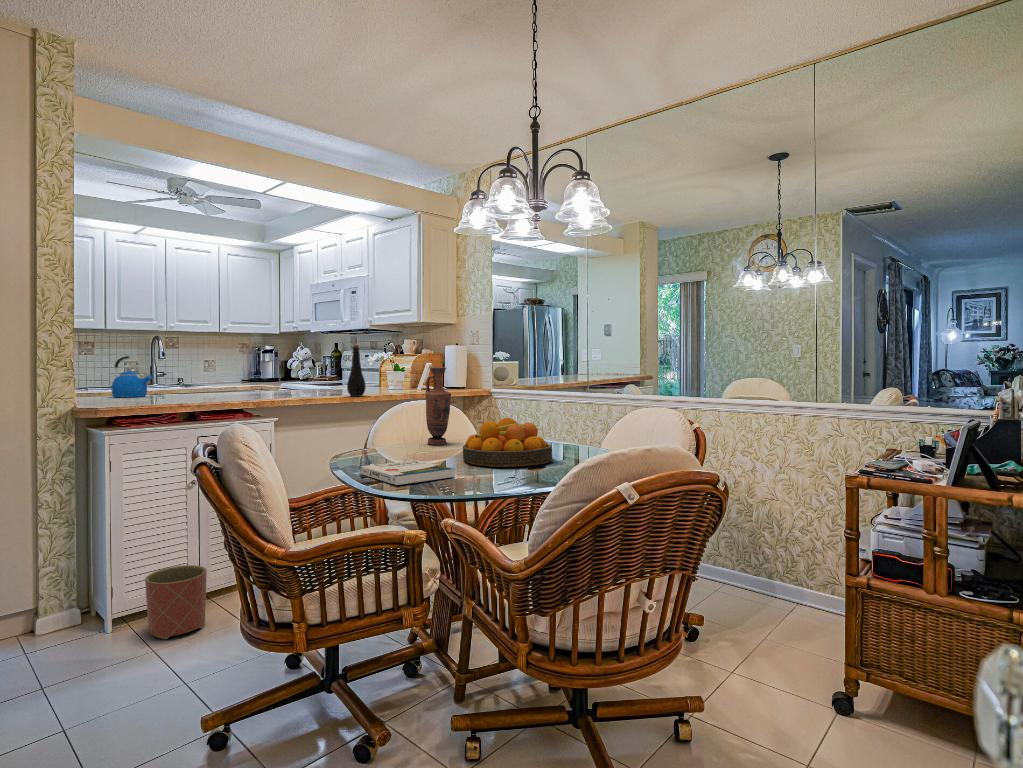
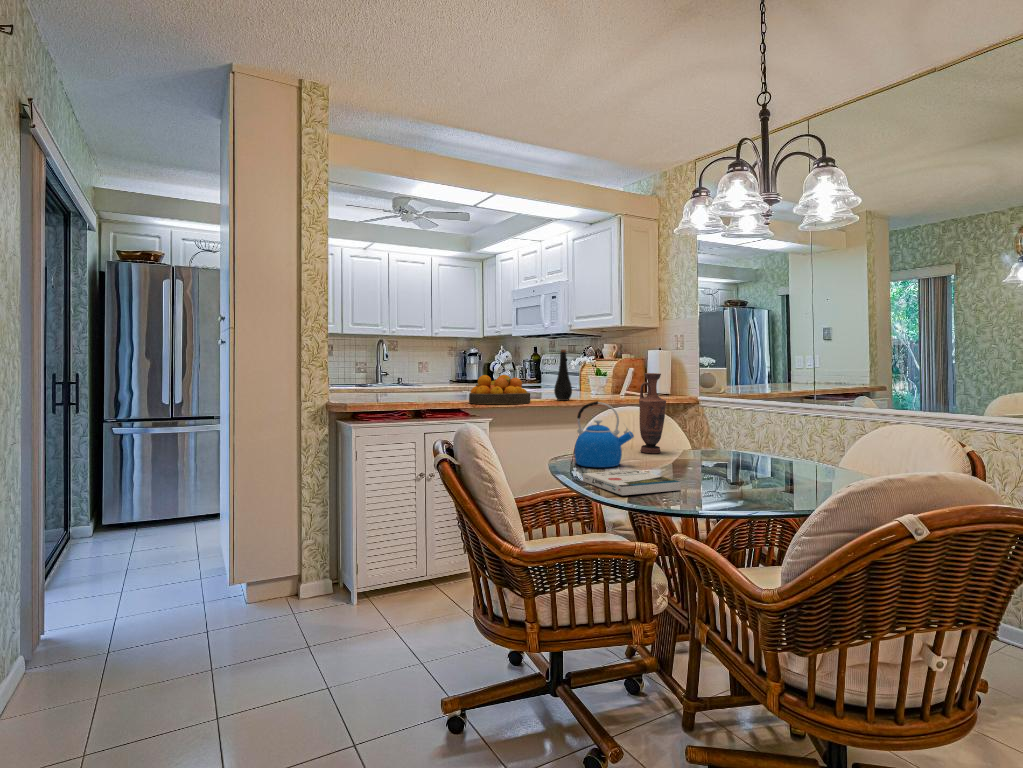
kettle: present [112,356,153,397] -> present [574,401,634,467]
fruit bowl: present [463,418,552,467] -> present [469,375,531,404]
planter: present [145,565,207,639] -> none [384,553,433,619]

